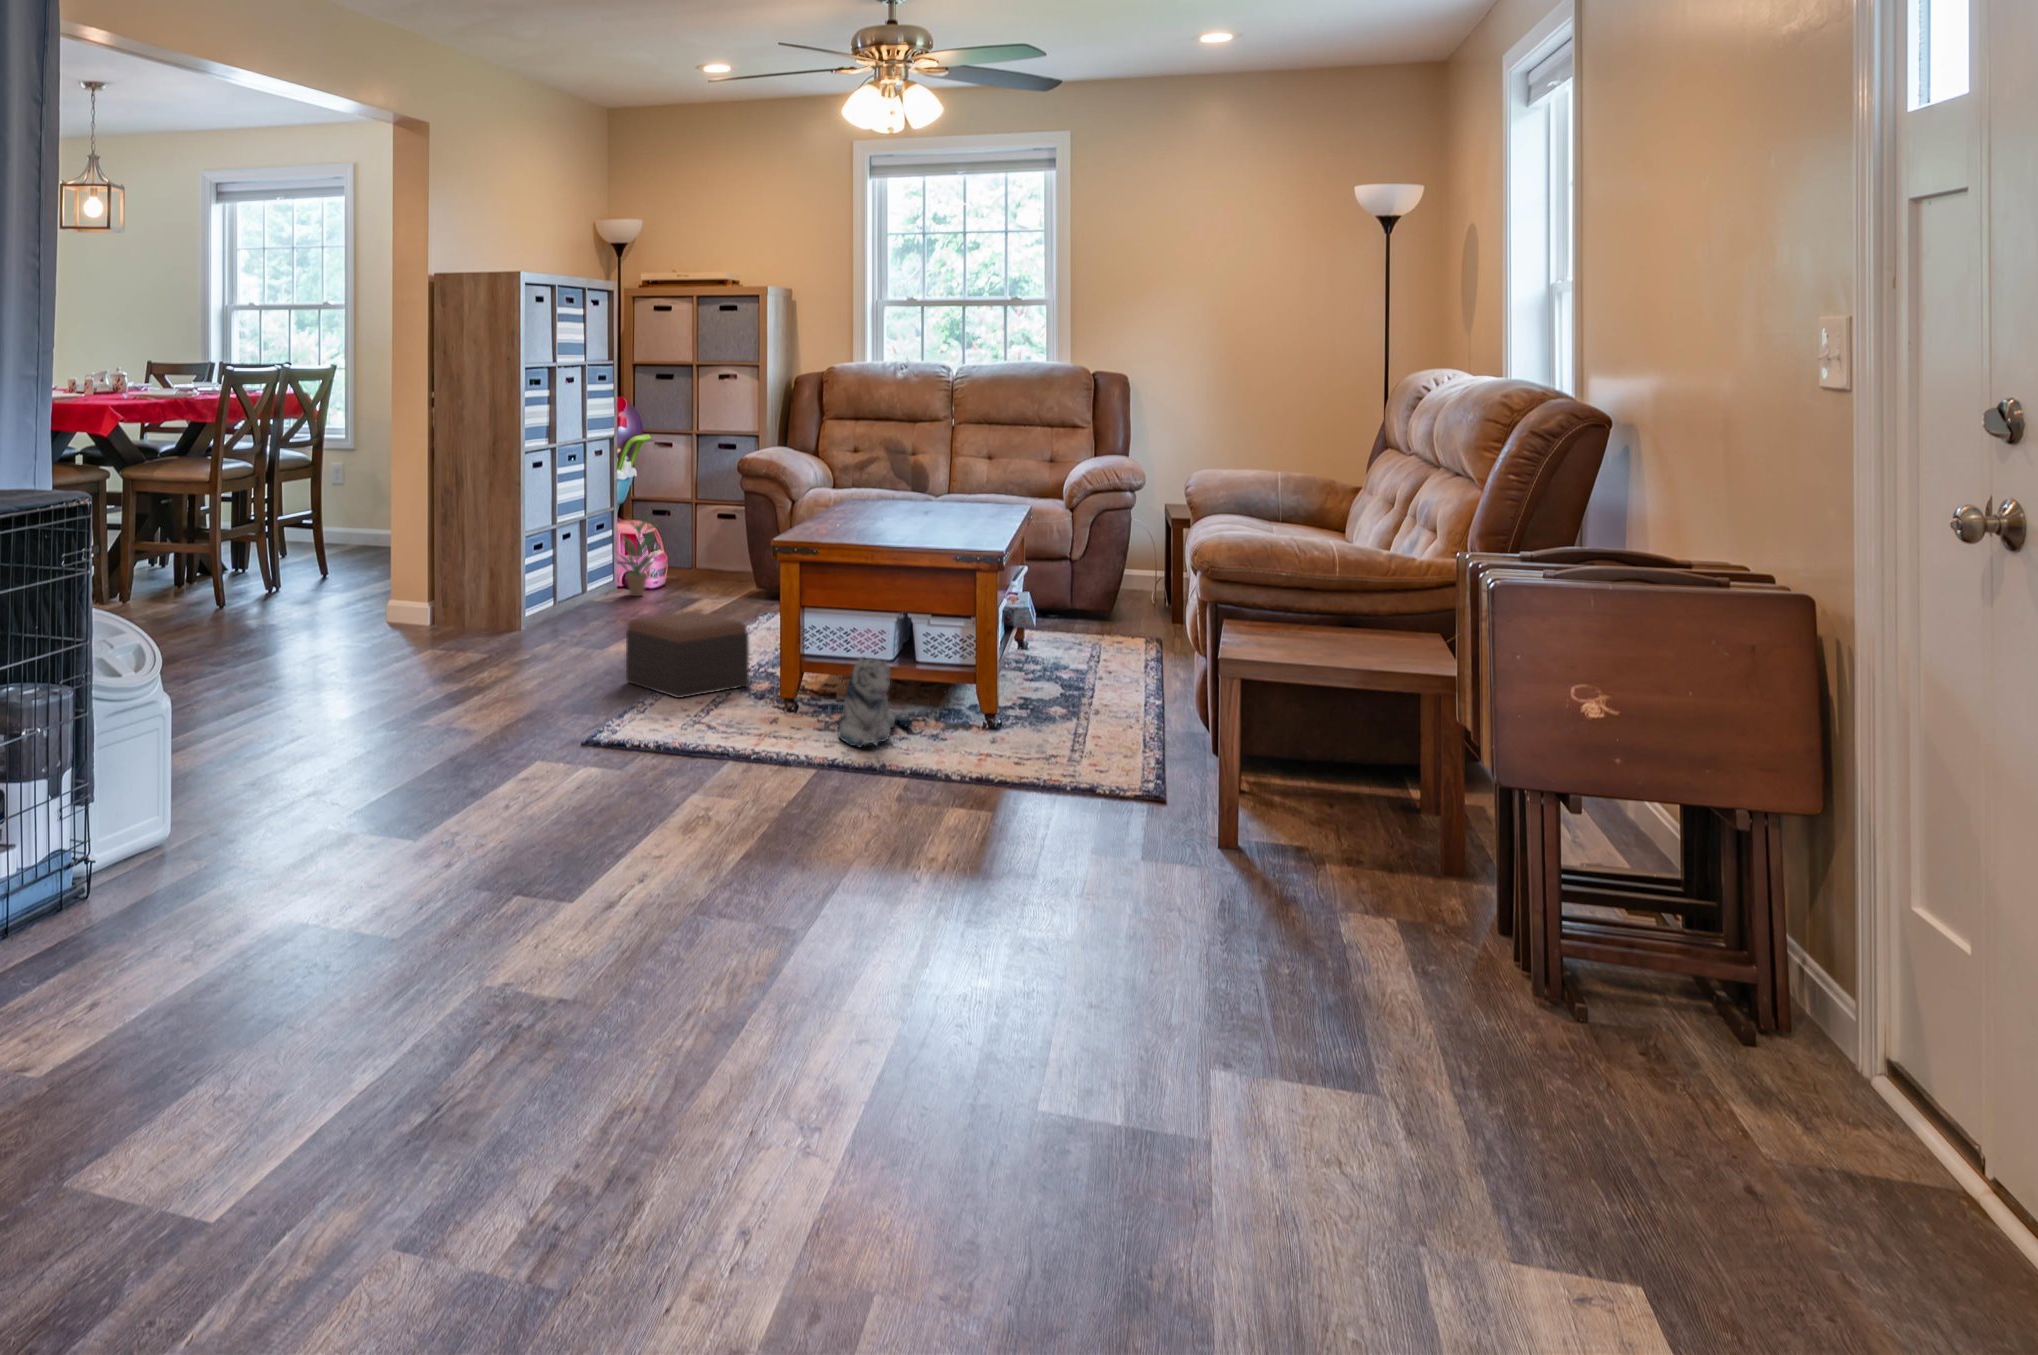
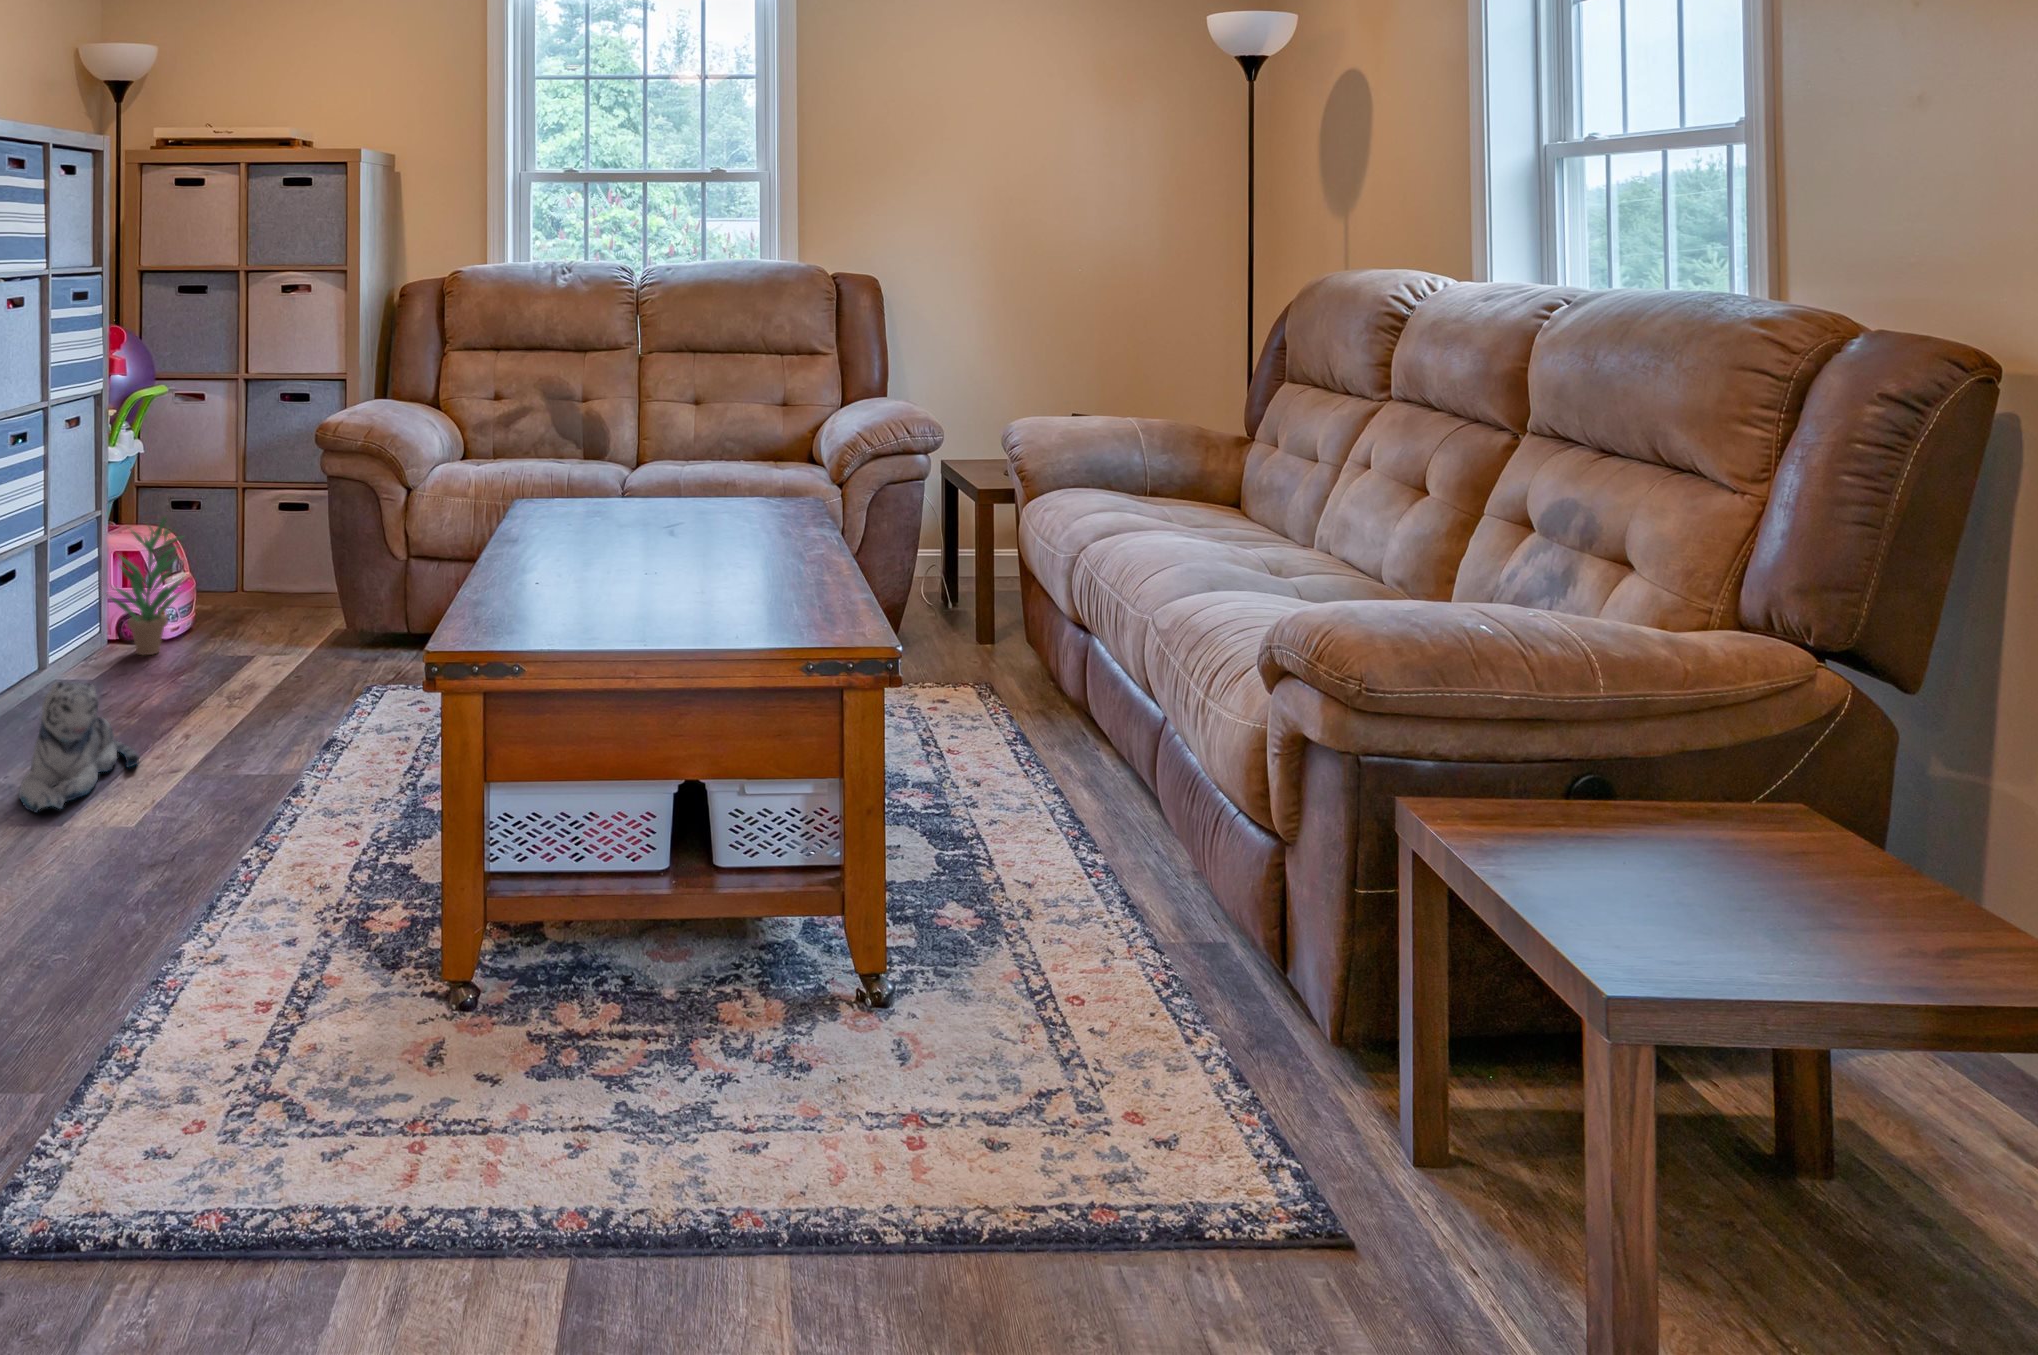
footstool: present [626,611,749,698] -> none [104,763,365,987]
plush toy: present [838,657,912,747] -> present [19,682,139,813]

